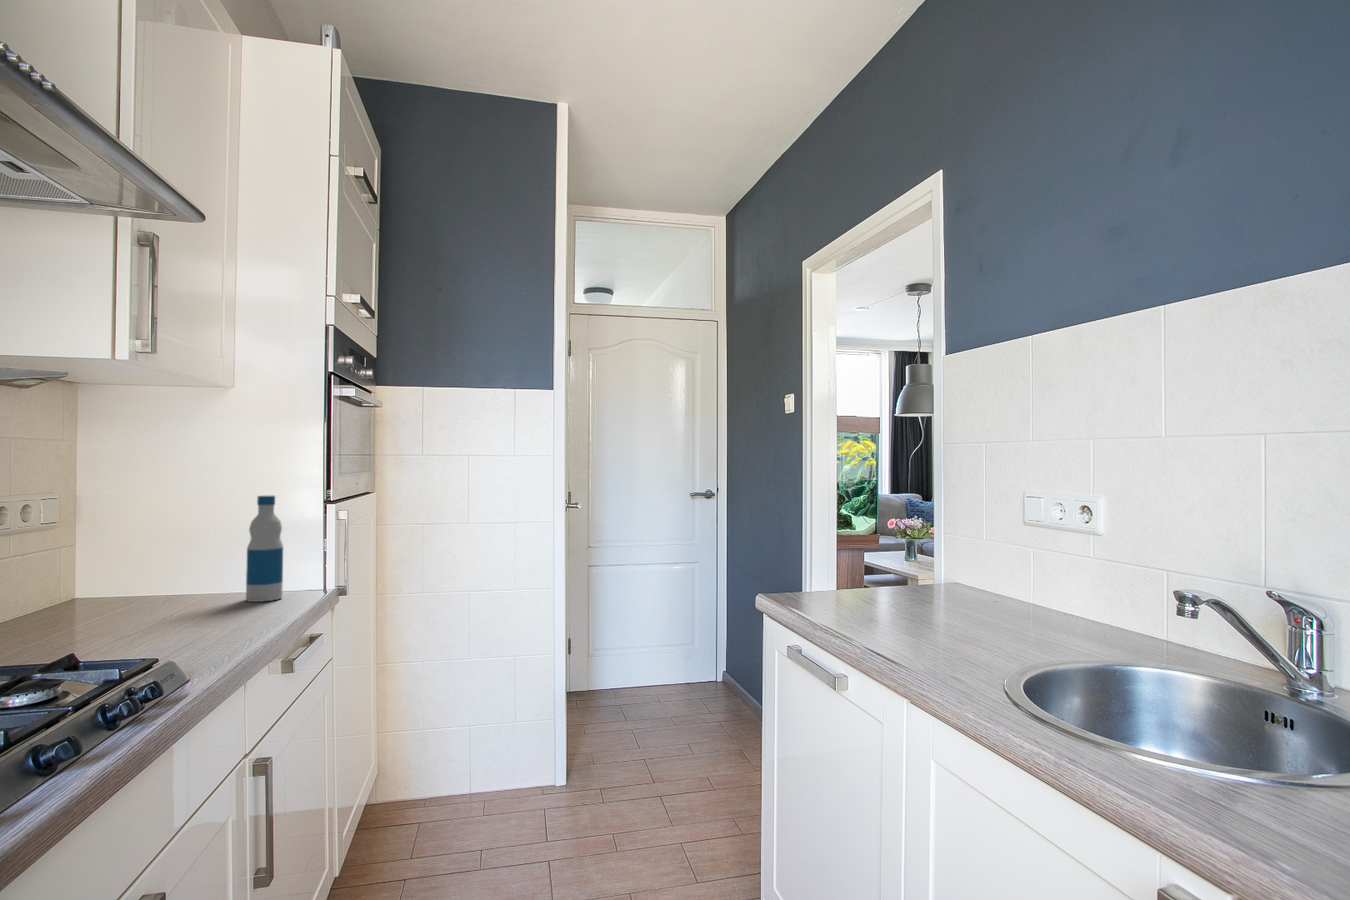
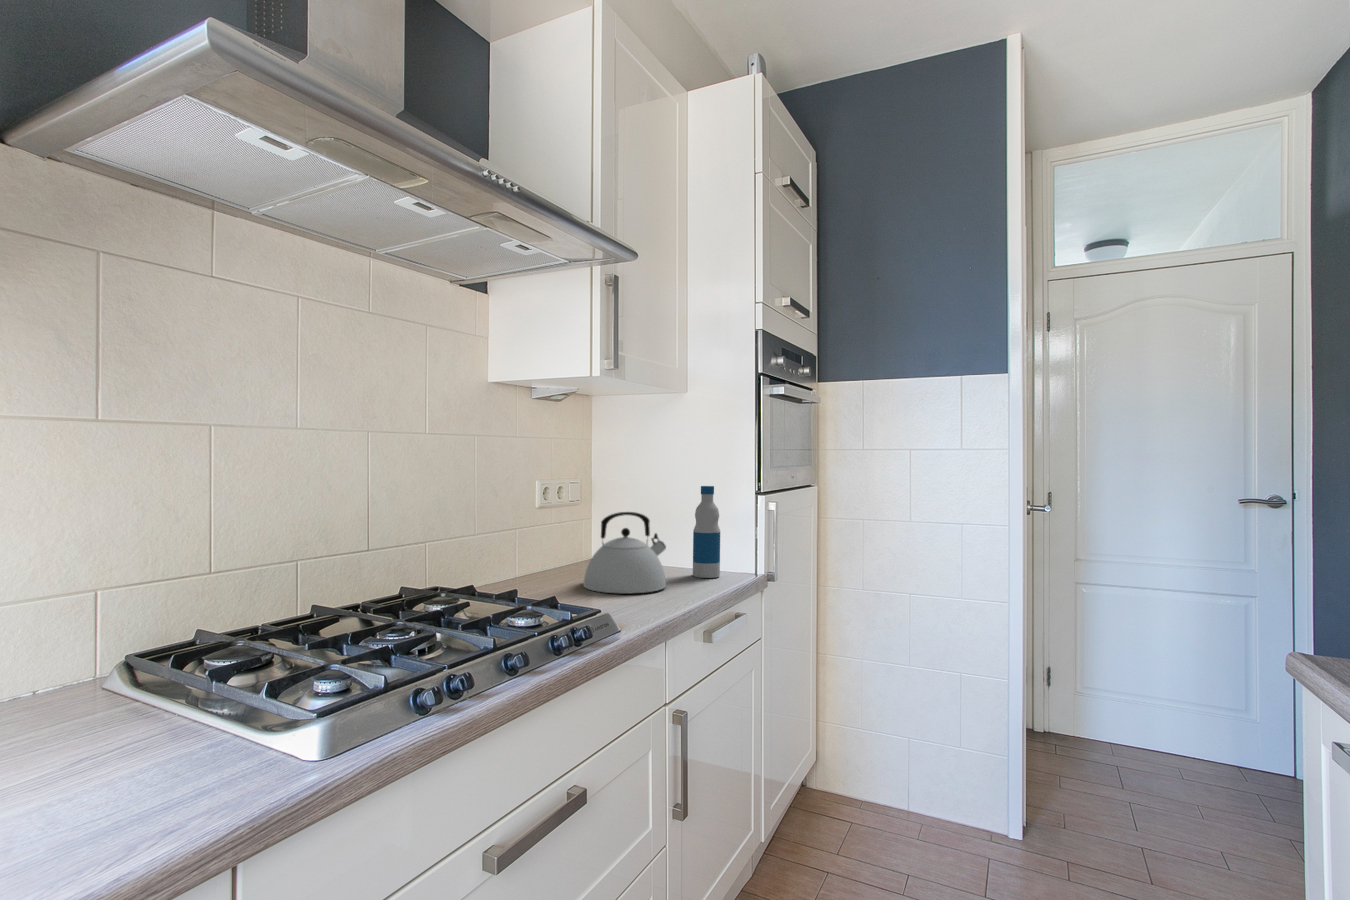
kettle: none [88,531,221,638] -> present [583,512,666,593]

